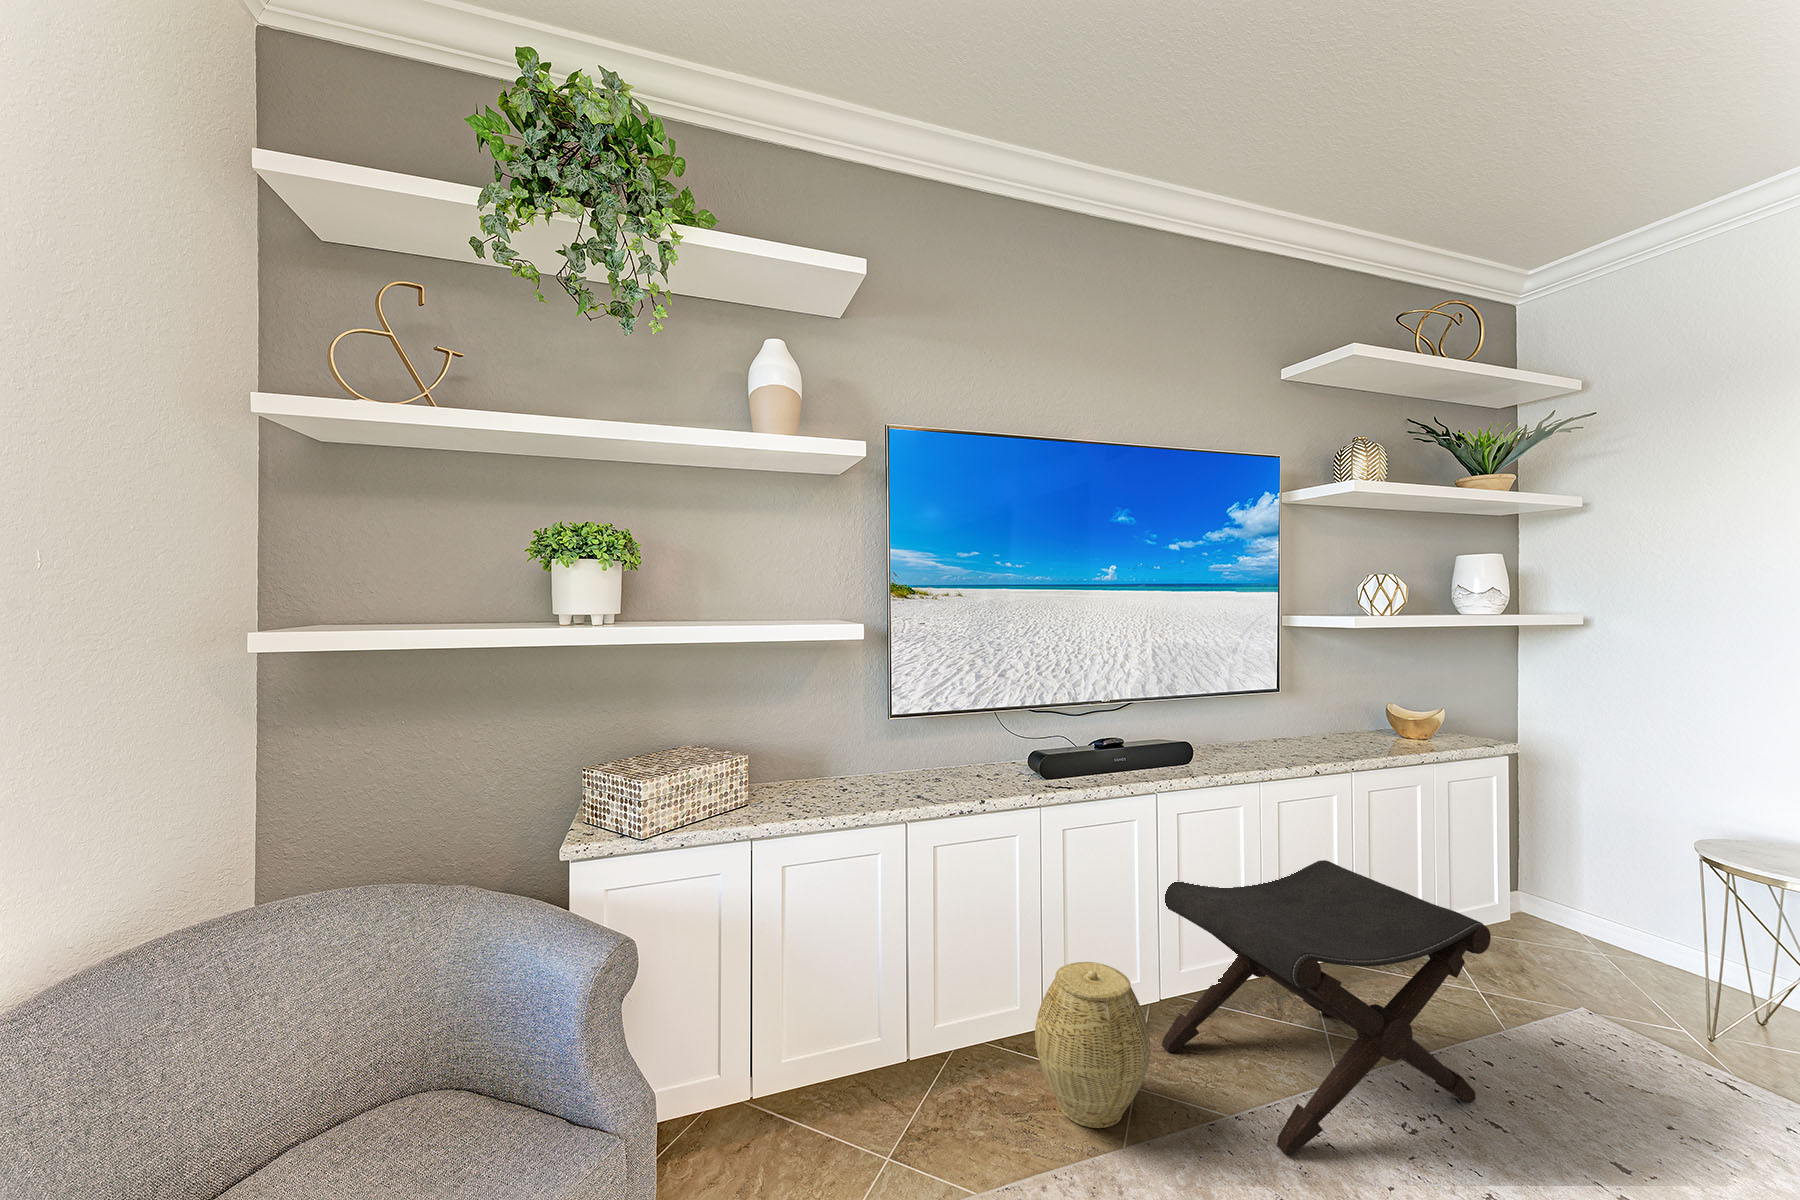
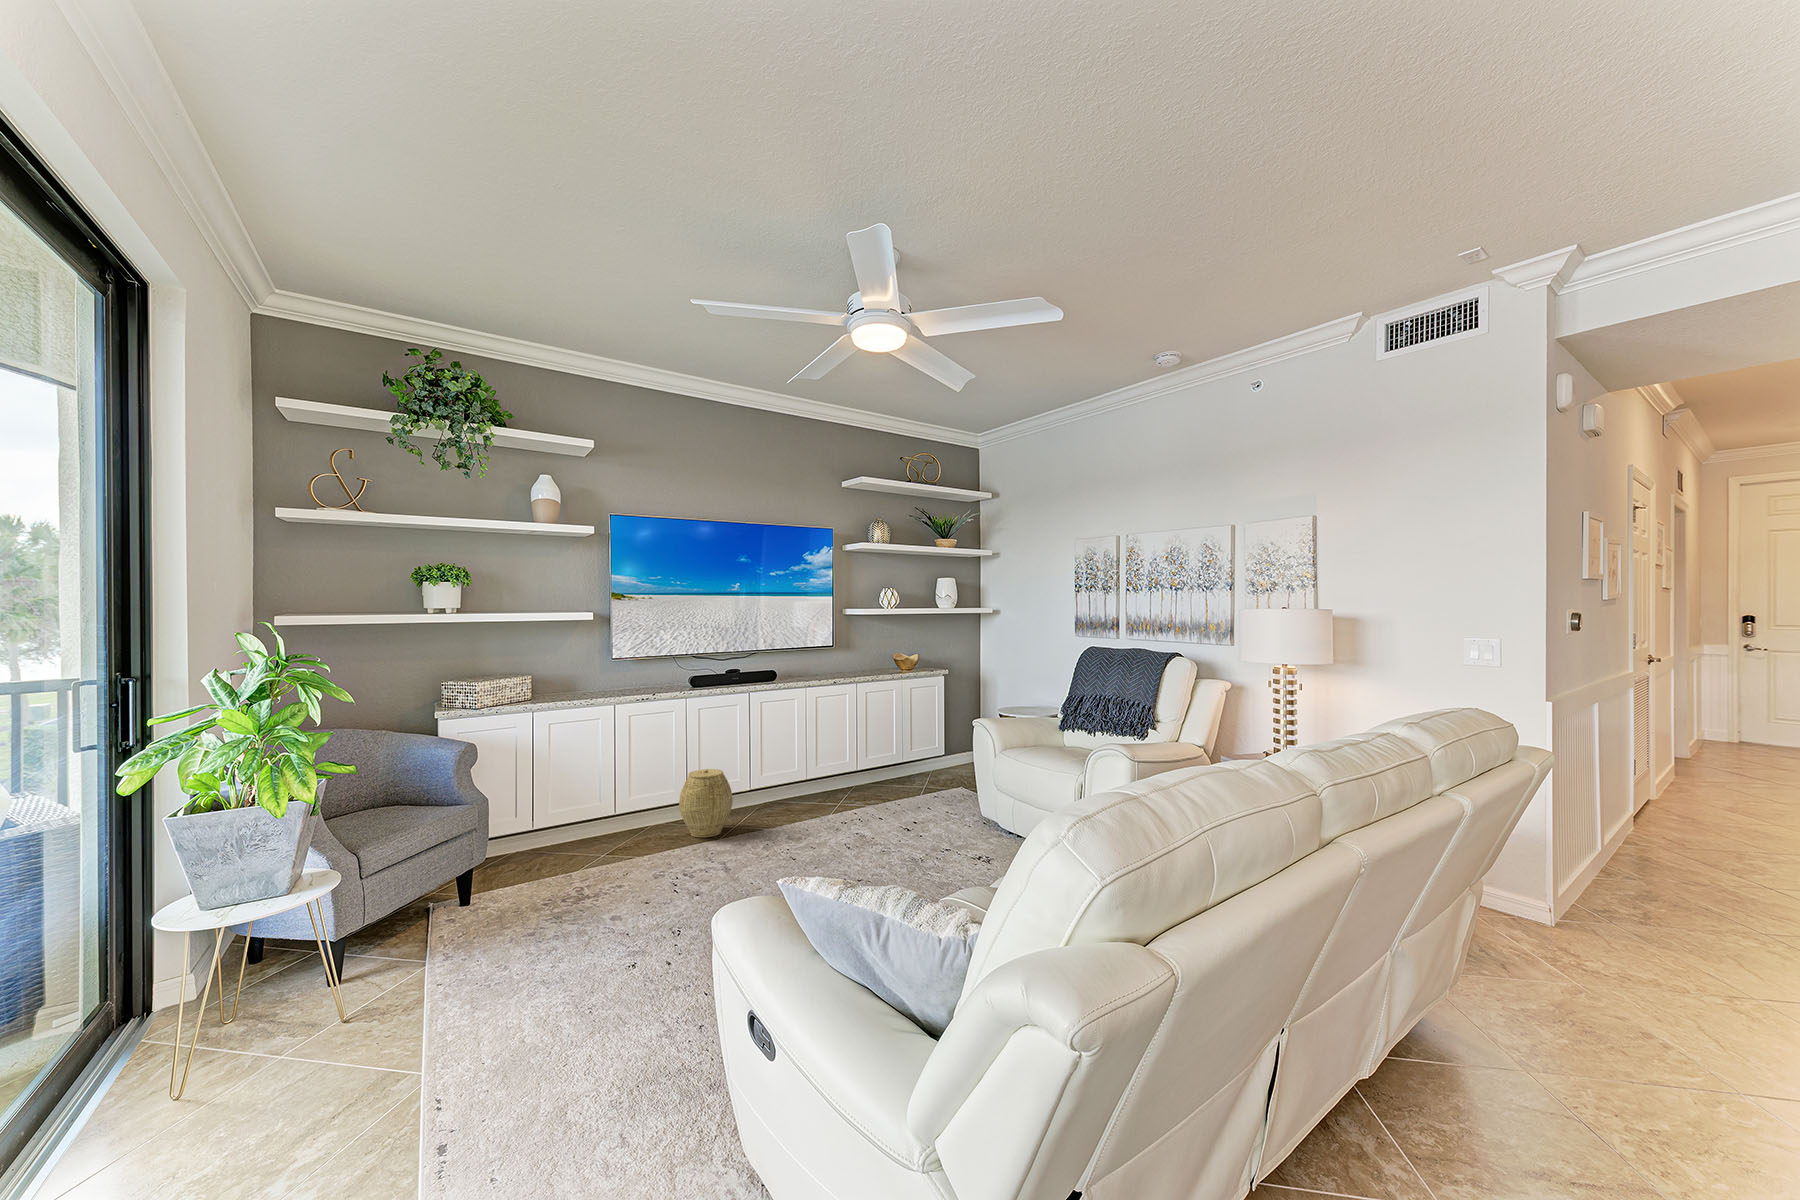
footstool: present [1162,860,1491,1154] -> none [751,725,886,835]

